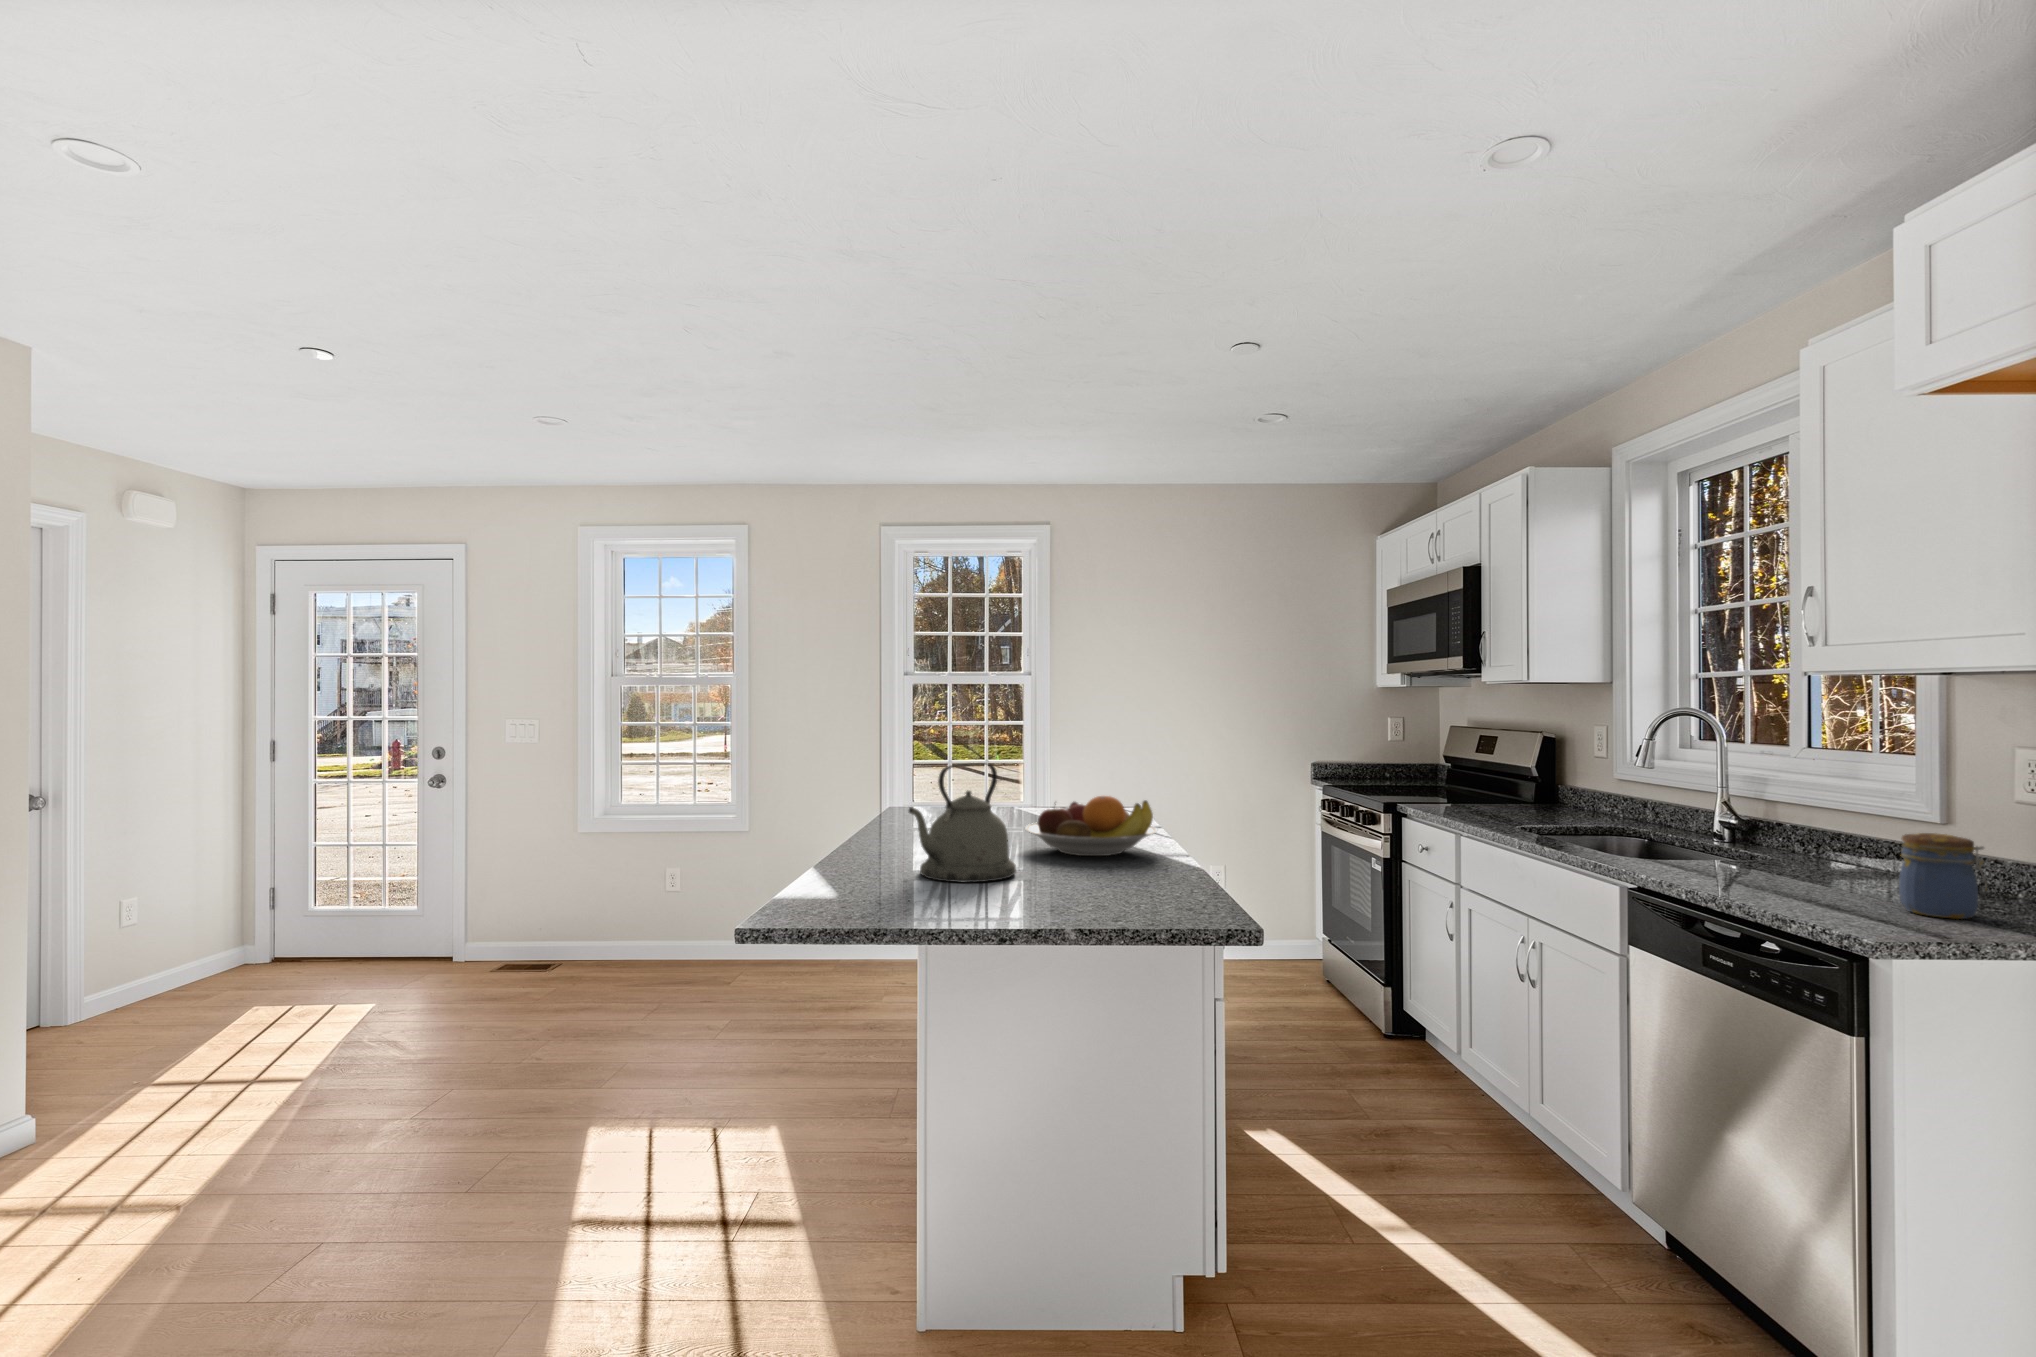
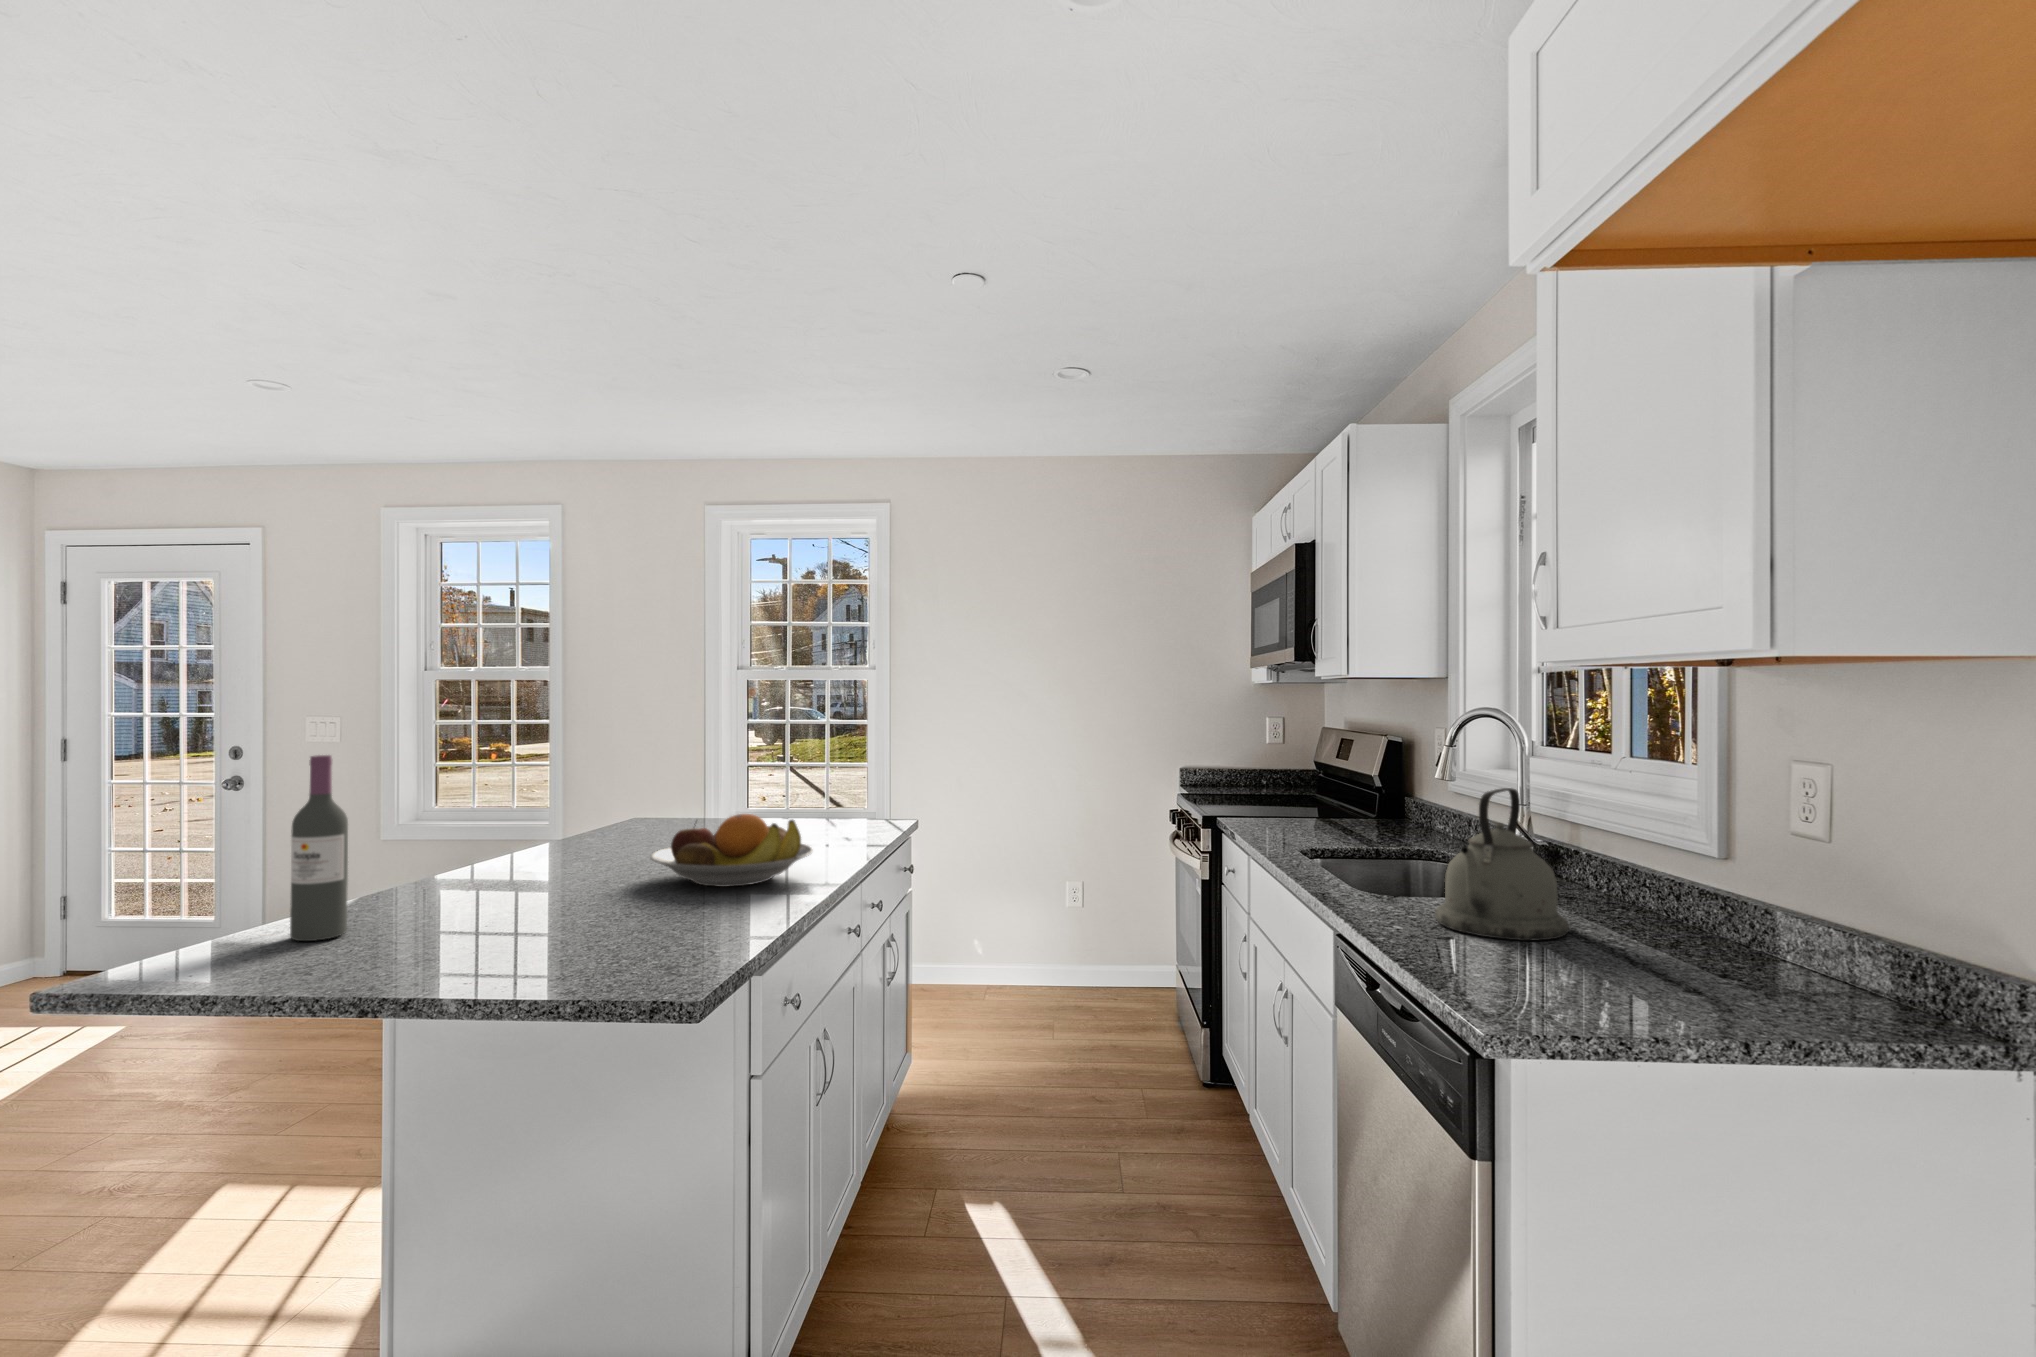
wine bottle: none [848,744,886,894] -> present [290,755,348,941]
kettle: present [909,763,1016,882] -> present [1435,788,1569,940]
jar: present [1899,833,1987,919] -> none [1597,879,1696,995]

